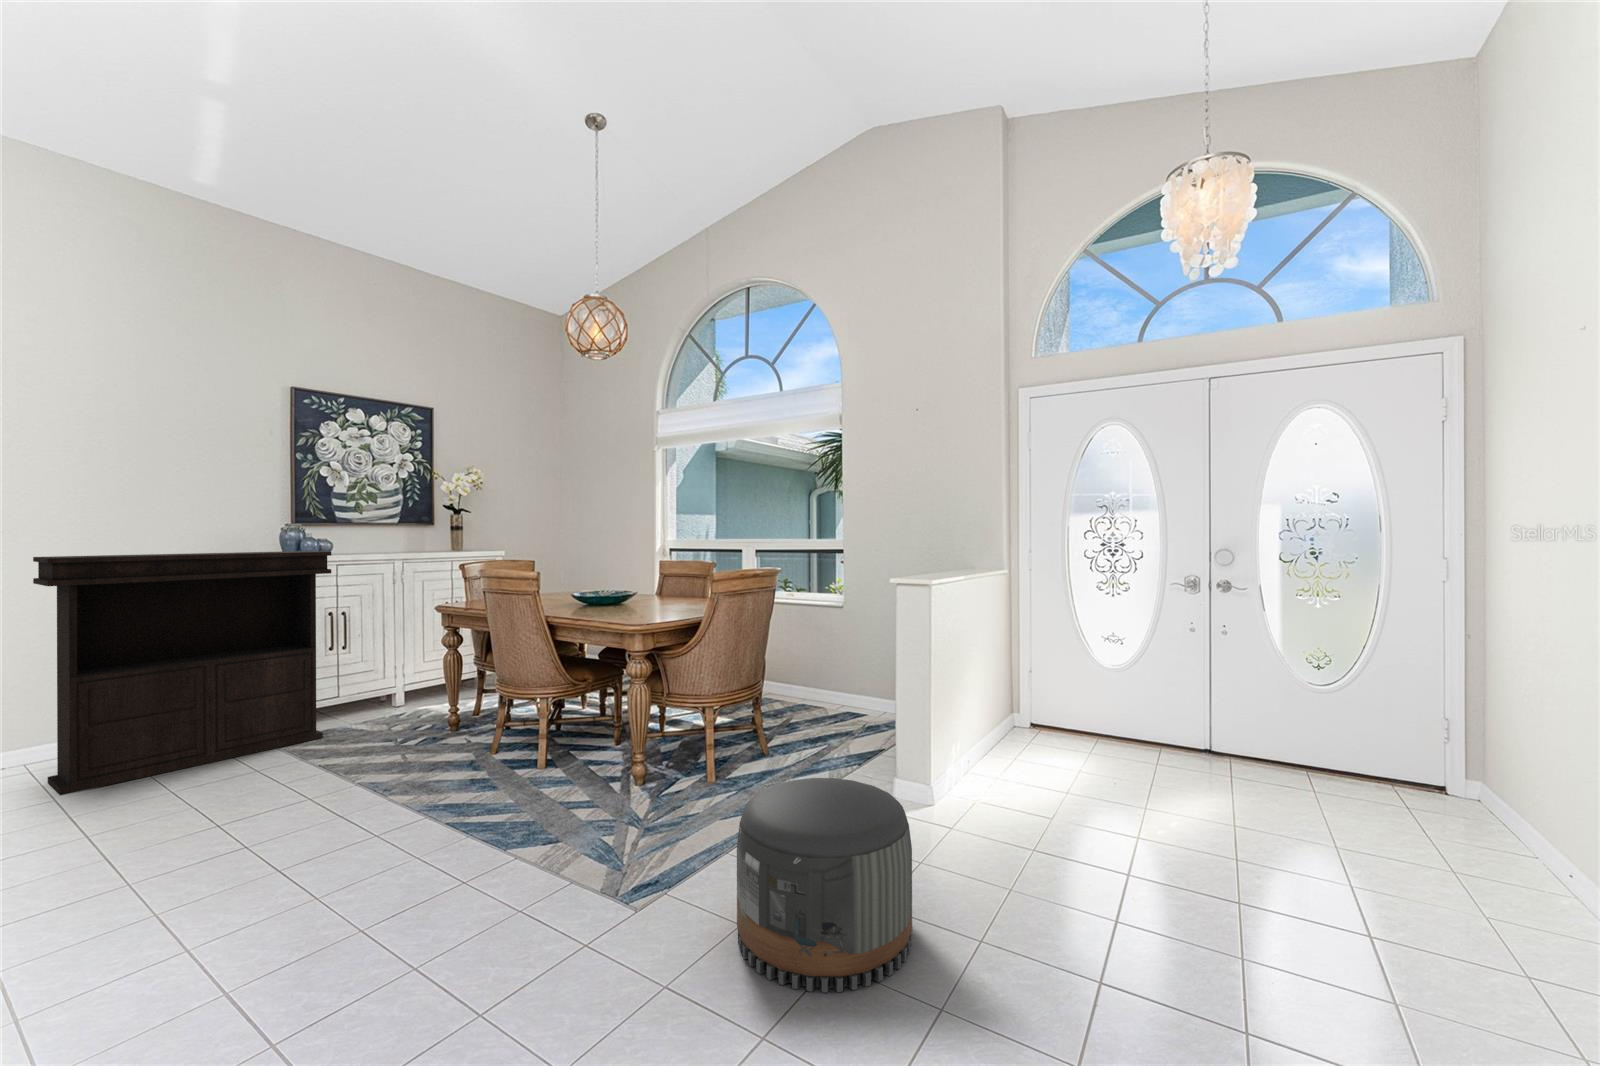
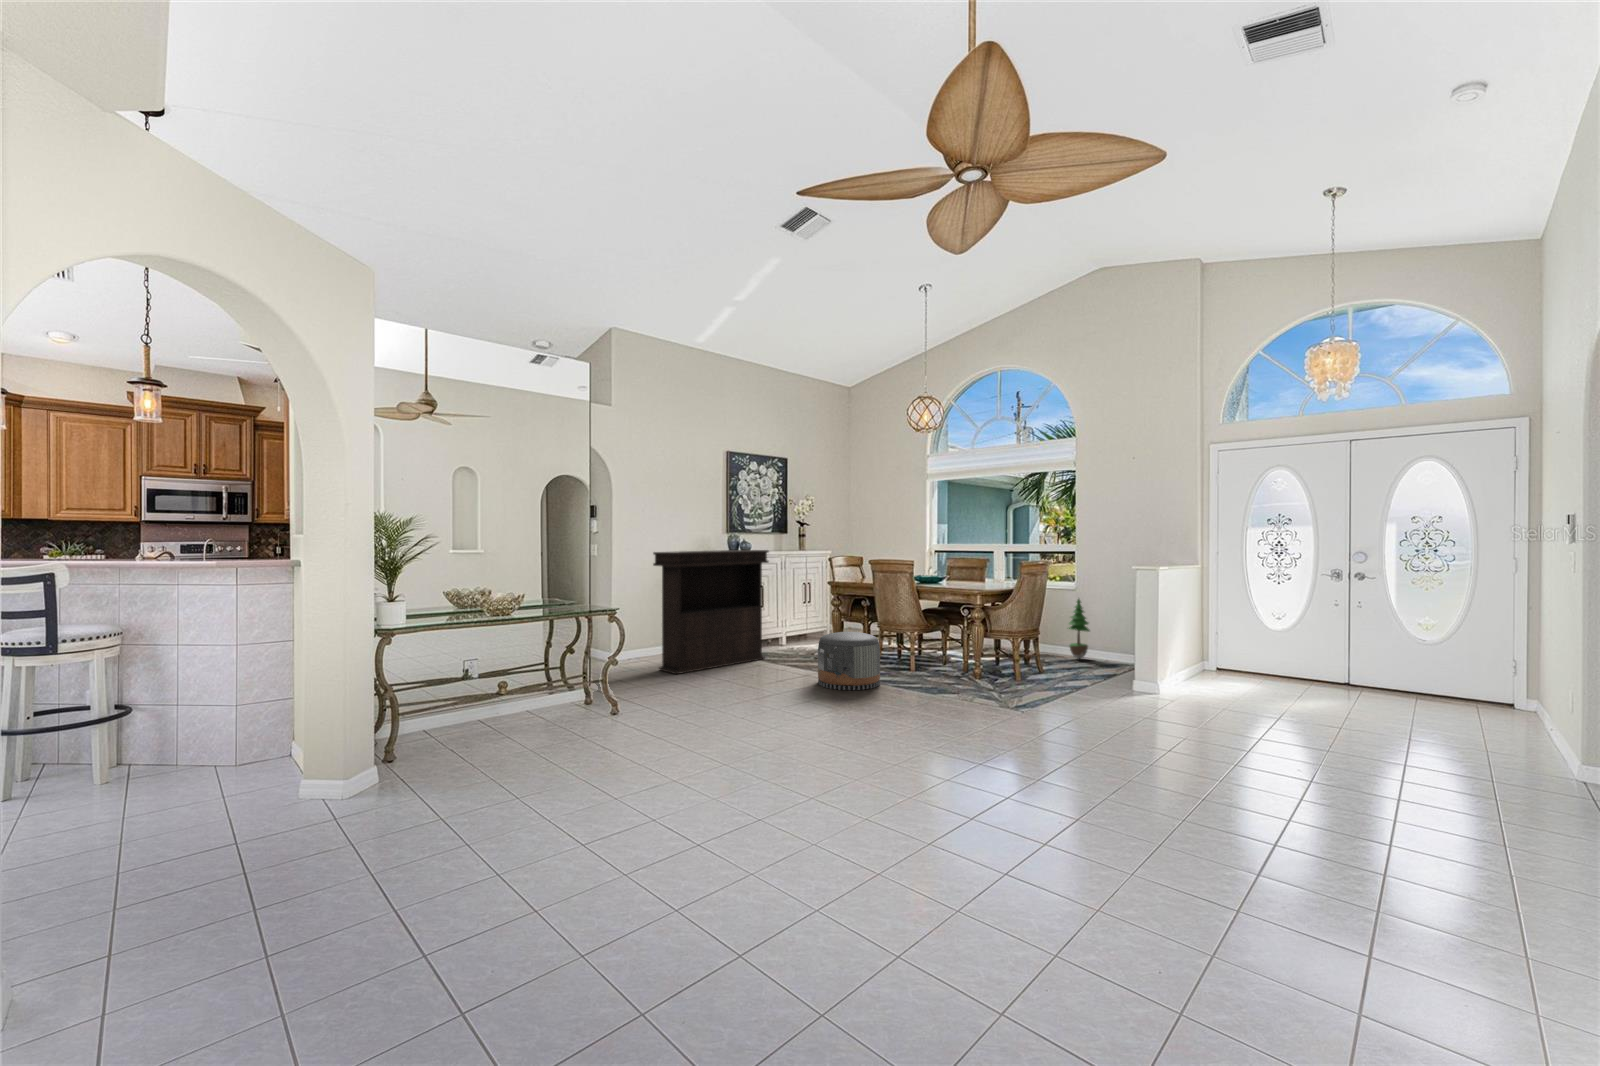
potted tree: none [825,619,859,713] -> present [1069,599,1090,659]
pouf: present [737,778,912,992] -> present [818,632,880,690]

